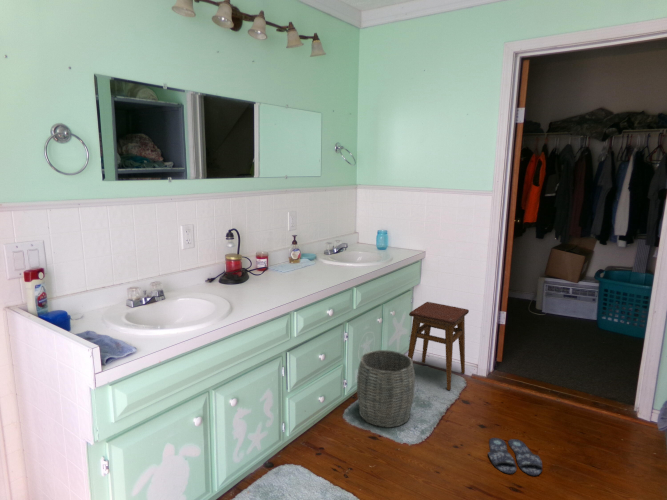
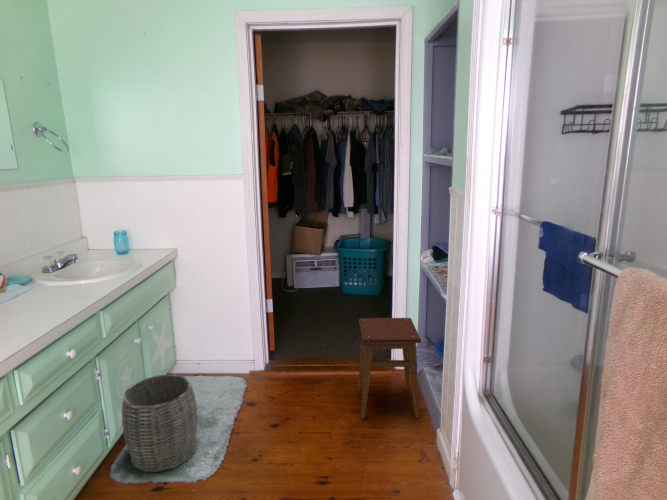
stool: present [408,302,469,390] -> present [358,318,421,419]
slippers: present [488,438,542,476] -> none [286,427,342,470]

